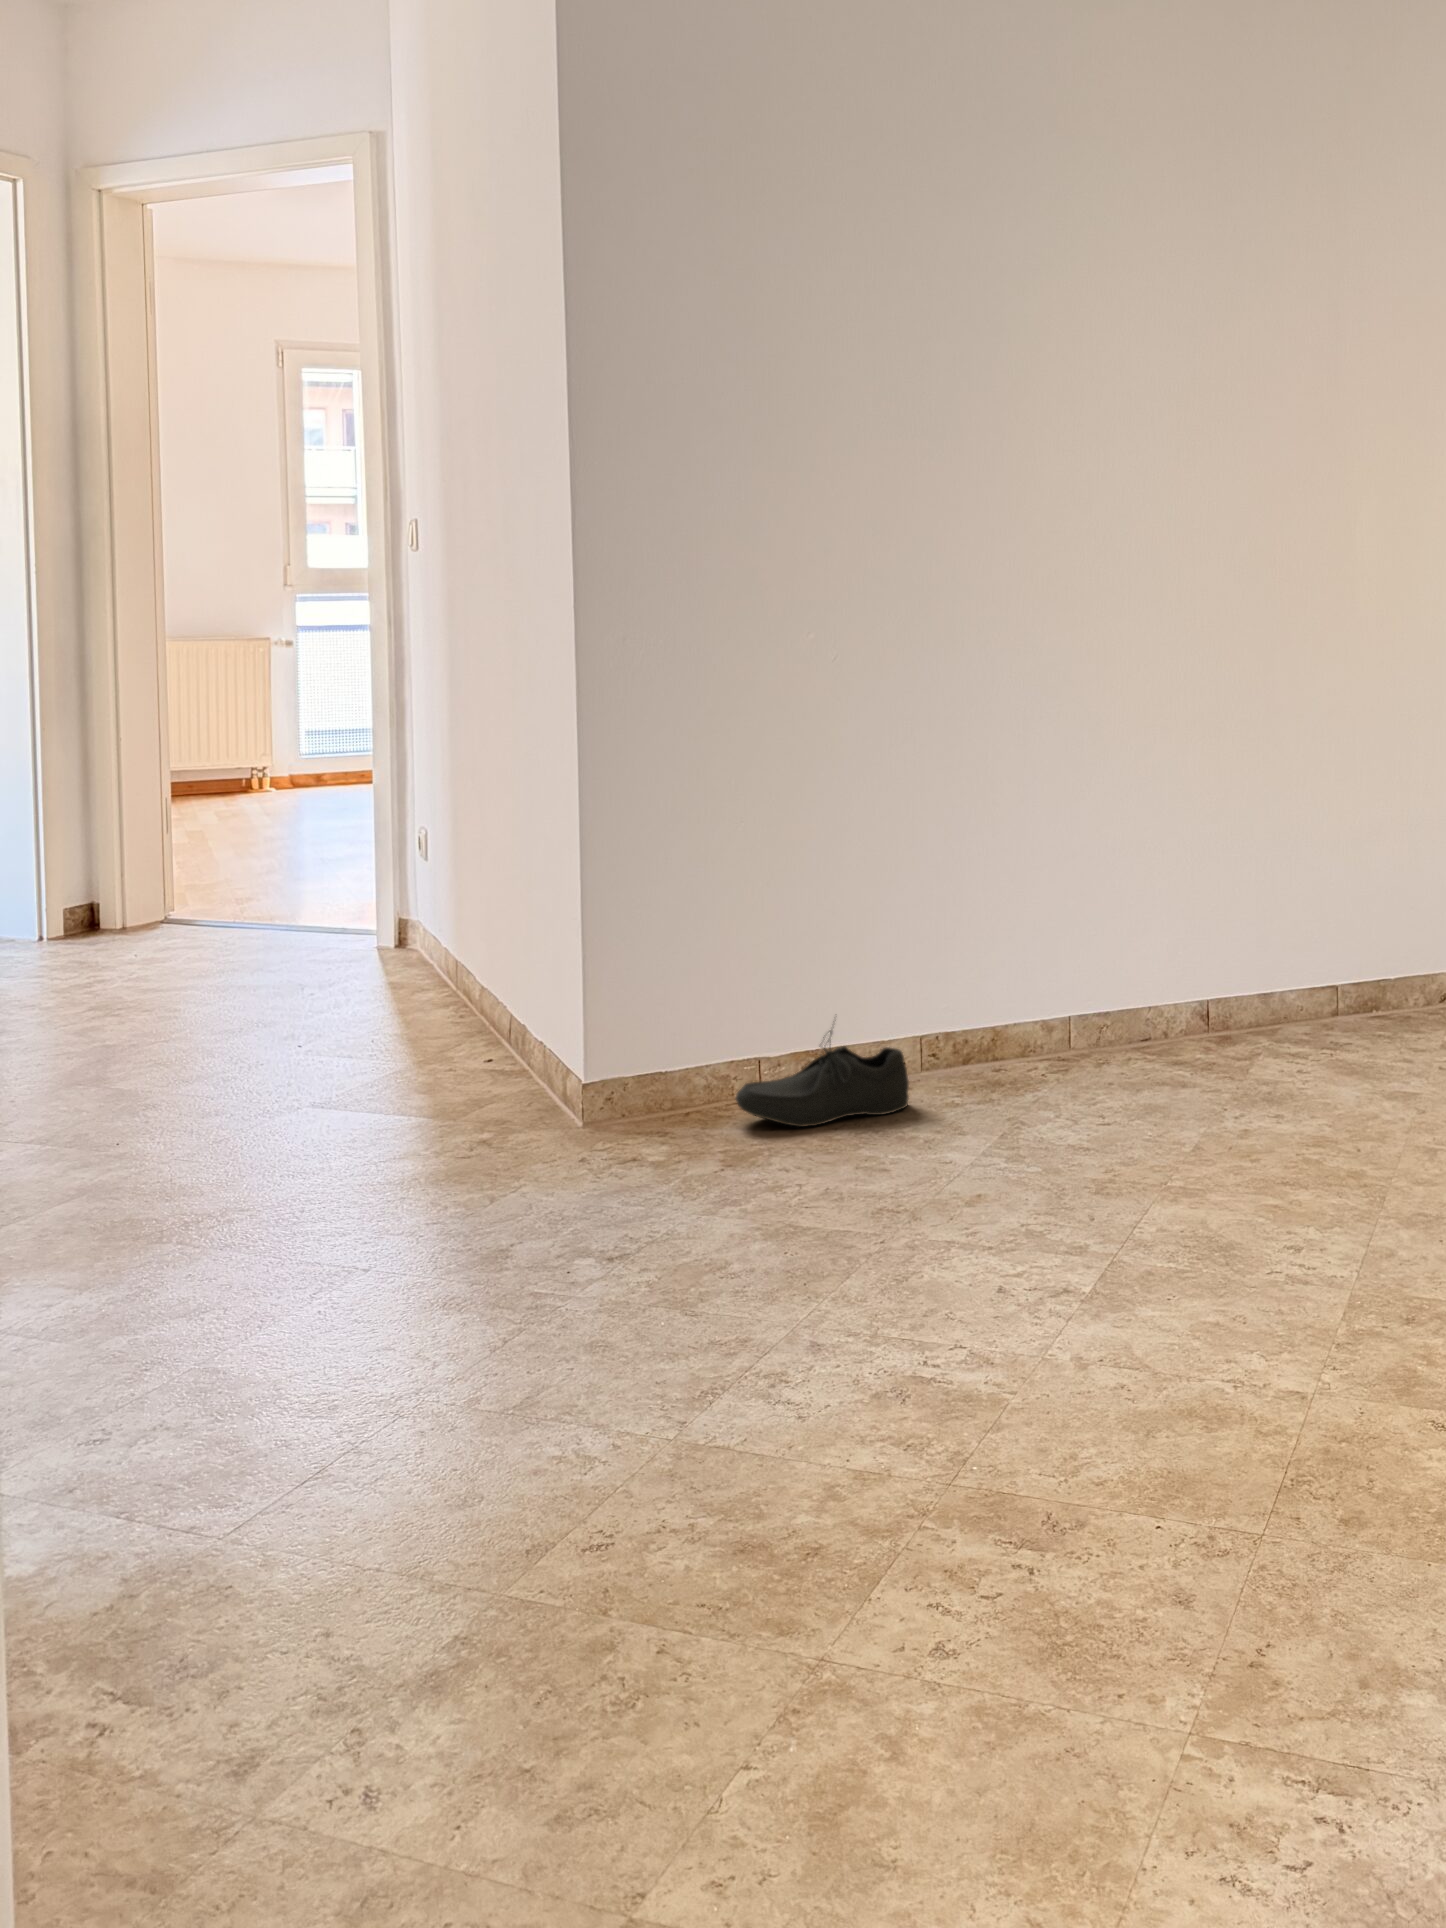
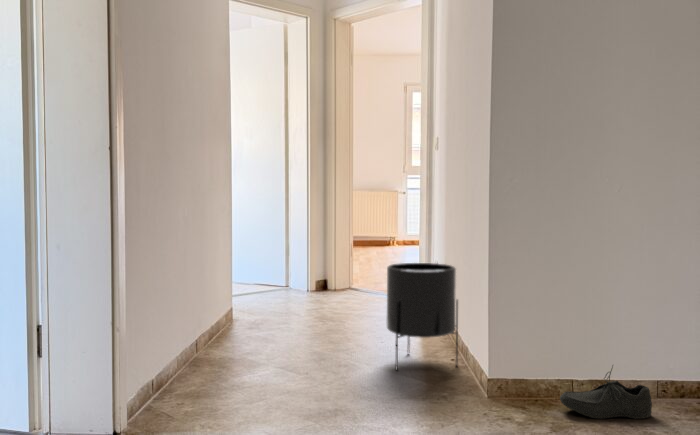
planter: none [321,834,505,1104] -> present [387,262,458,370]

